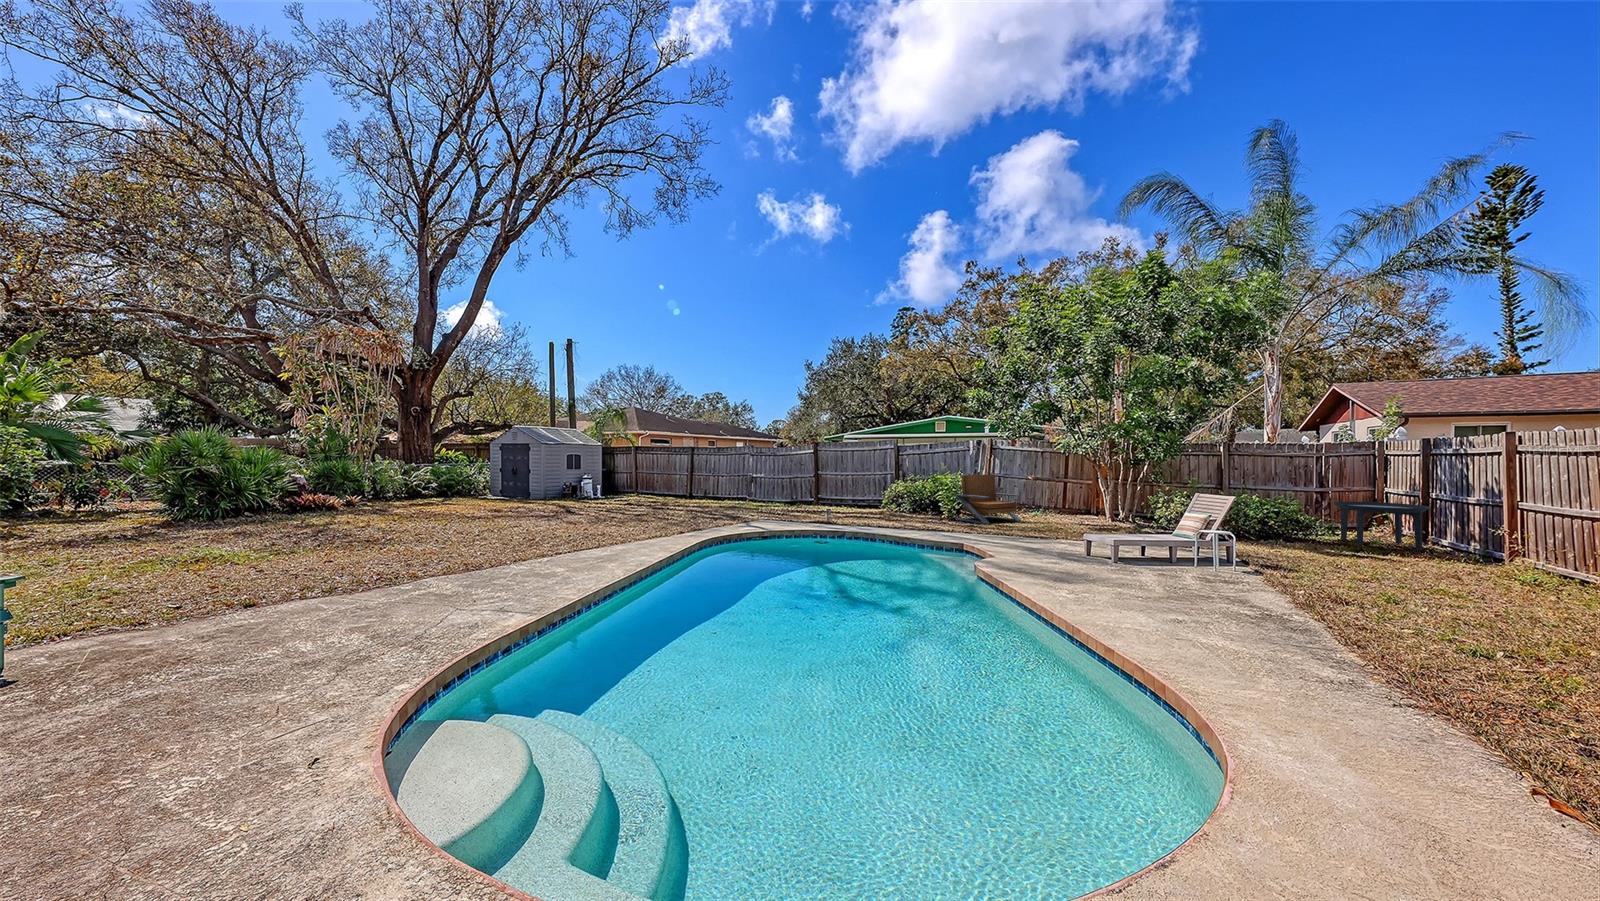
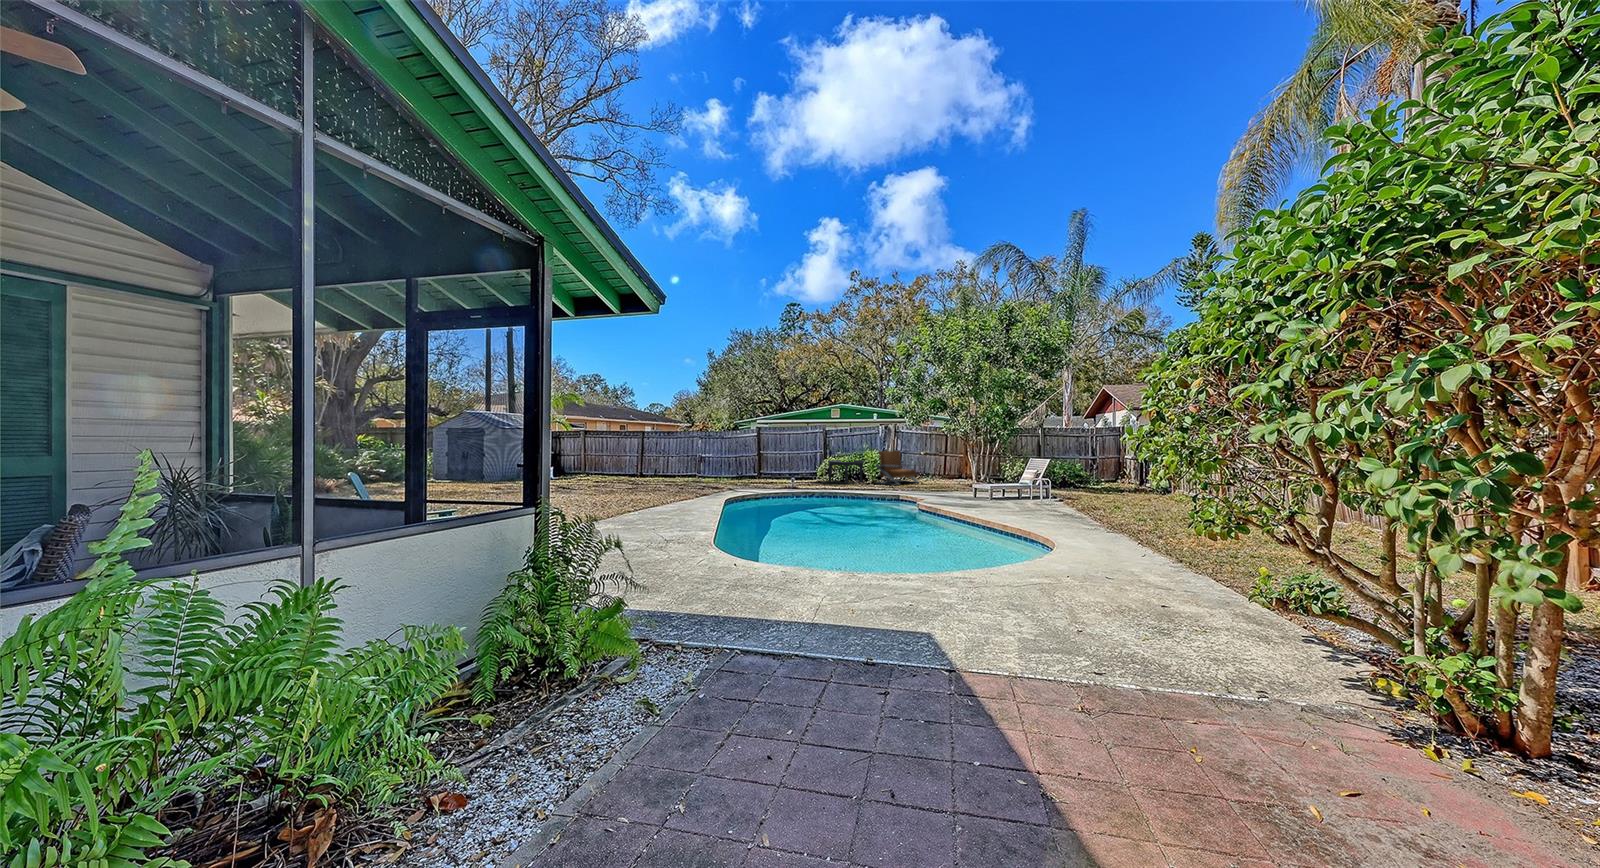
round table: present [1333,501,1430,550] -> present [828,460,864,484]

